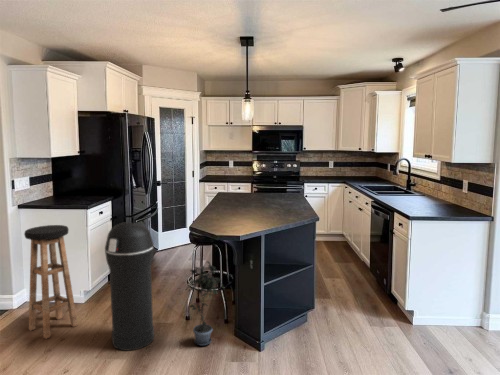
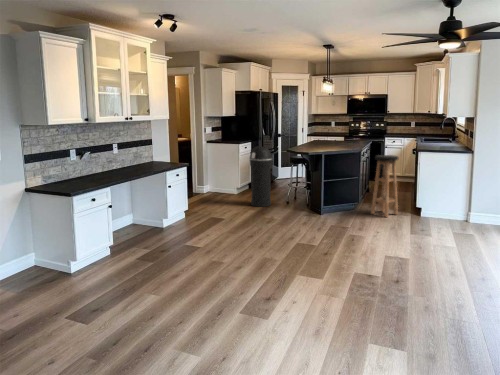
bar stool: present [24,225,78,339] -> present [371,155,399,217]
potted plant: present [186,262,223,345] -> none [286,167,304,208]

